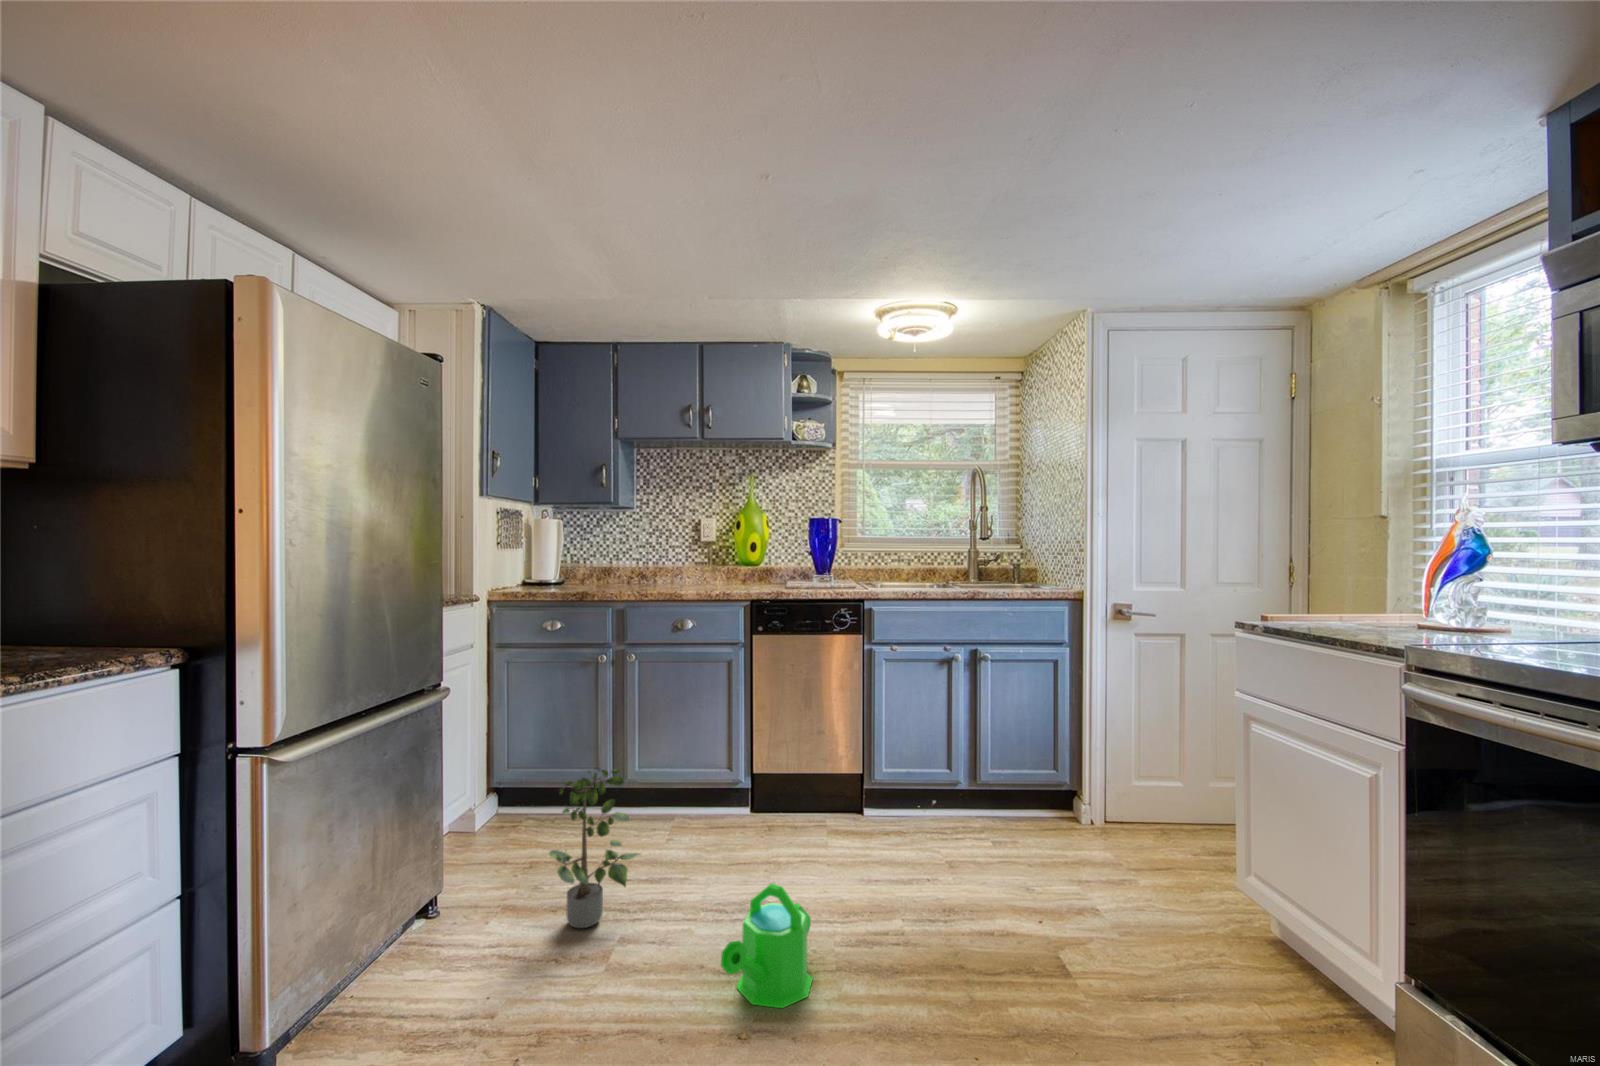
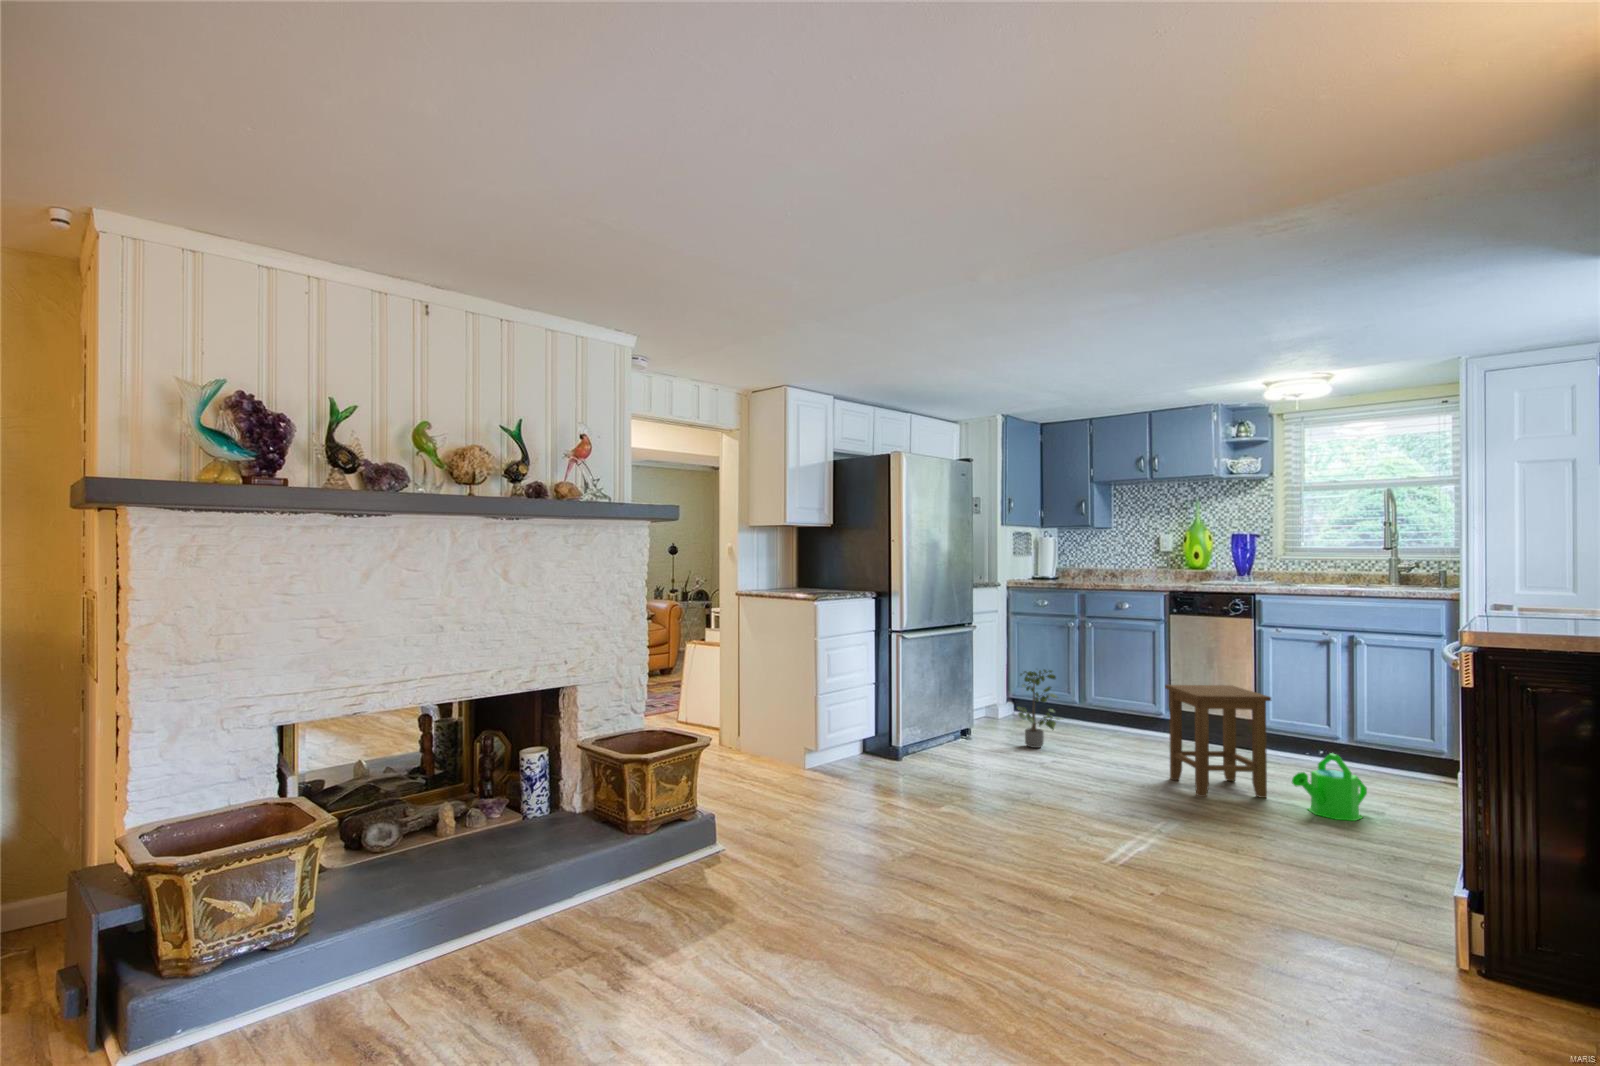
stool: none [847,758,1014,996] -> present [1165,685,1271,798]
watering can: present [721,884,813,1008] -> present [1292,753,1367,821]

